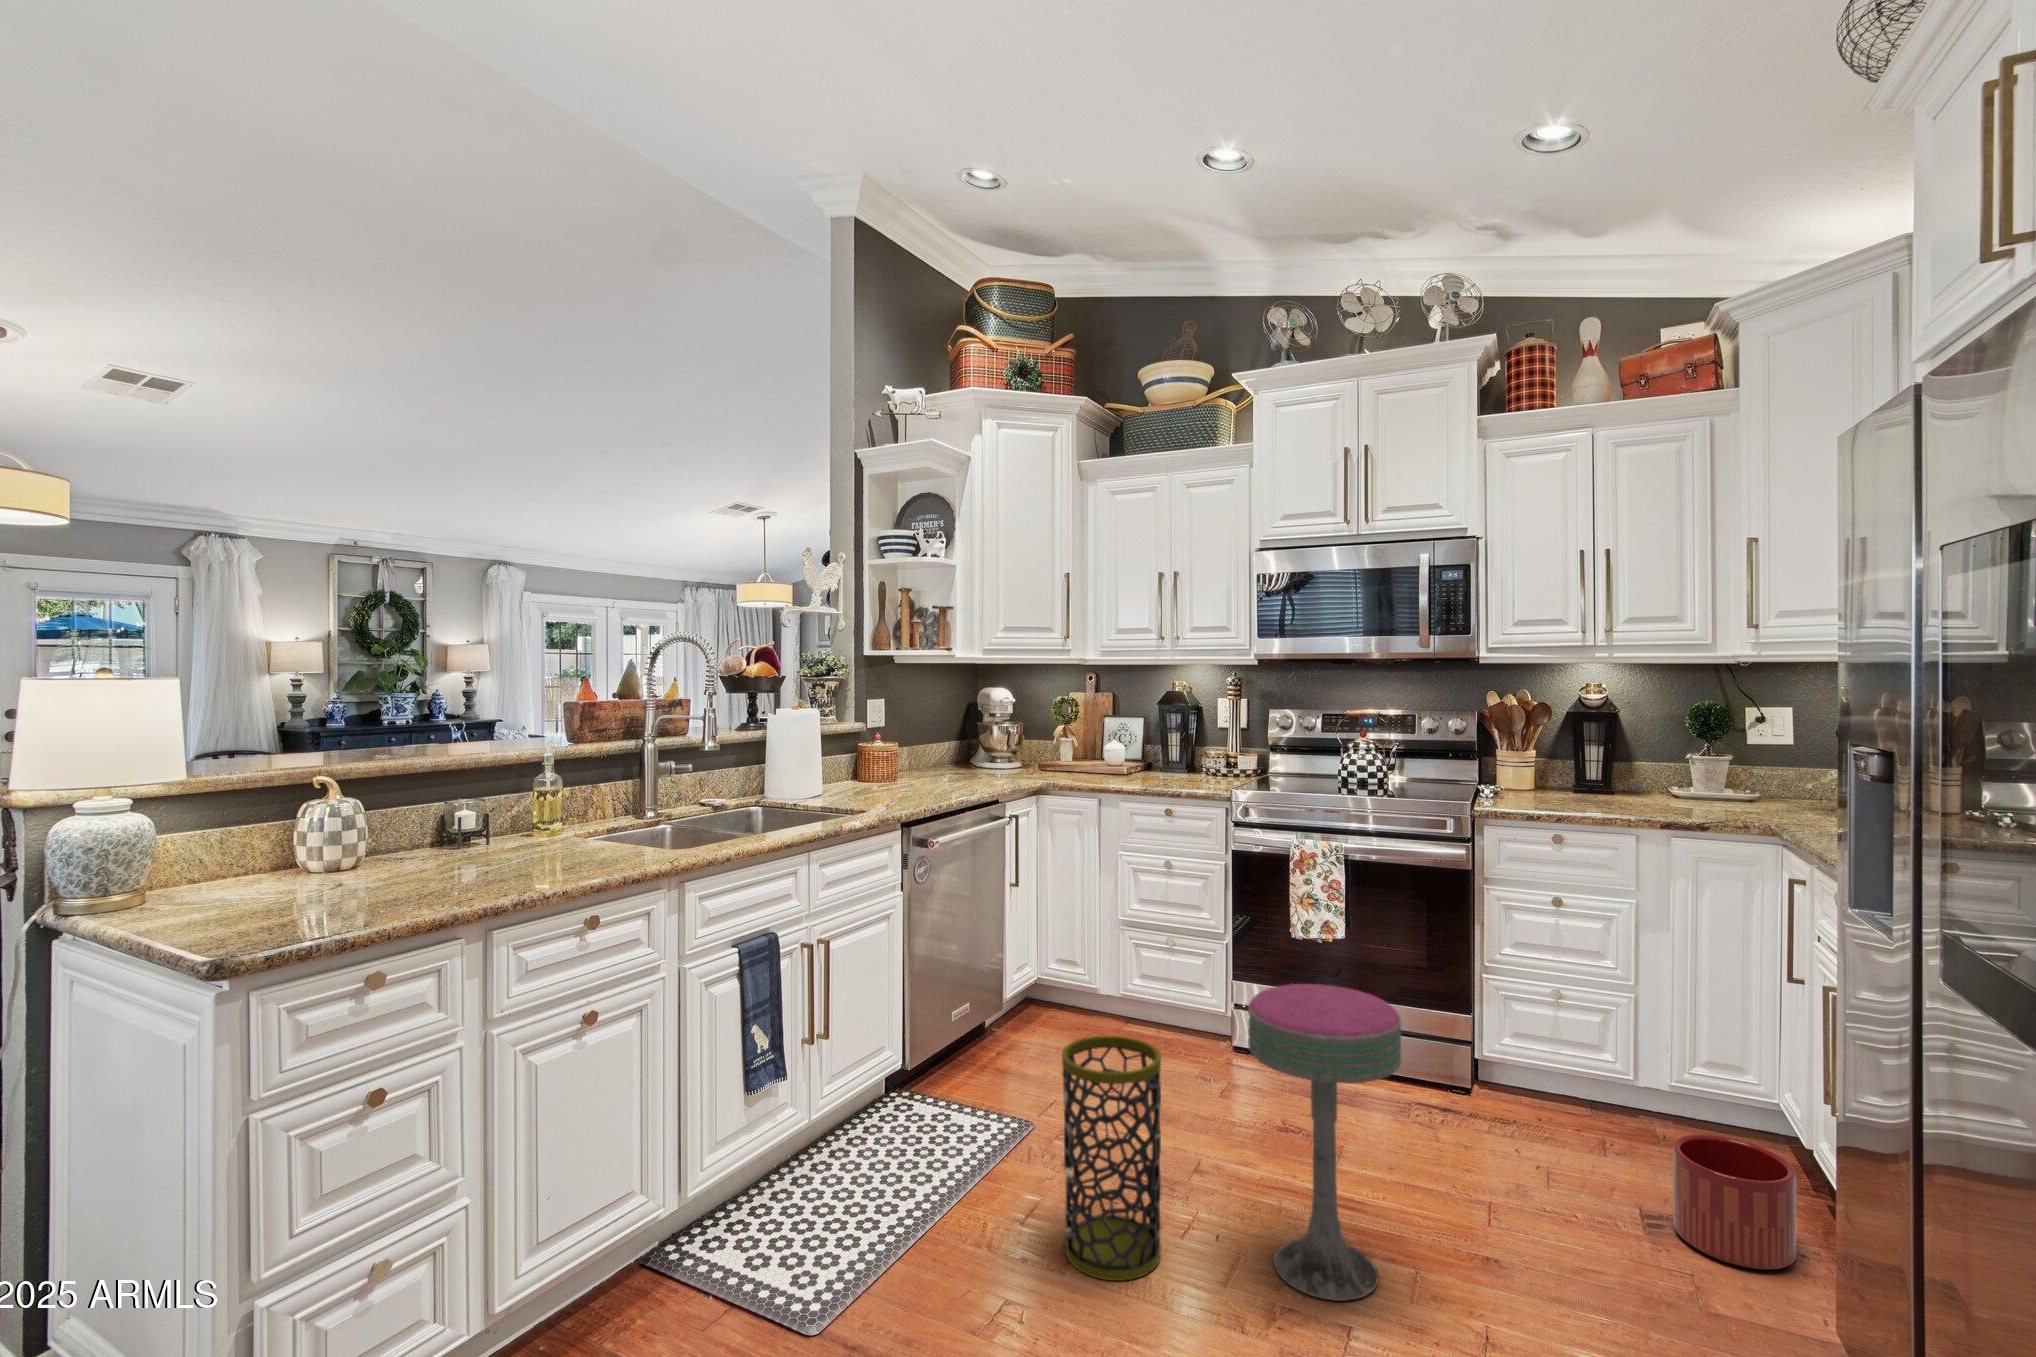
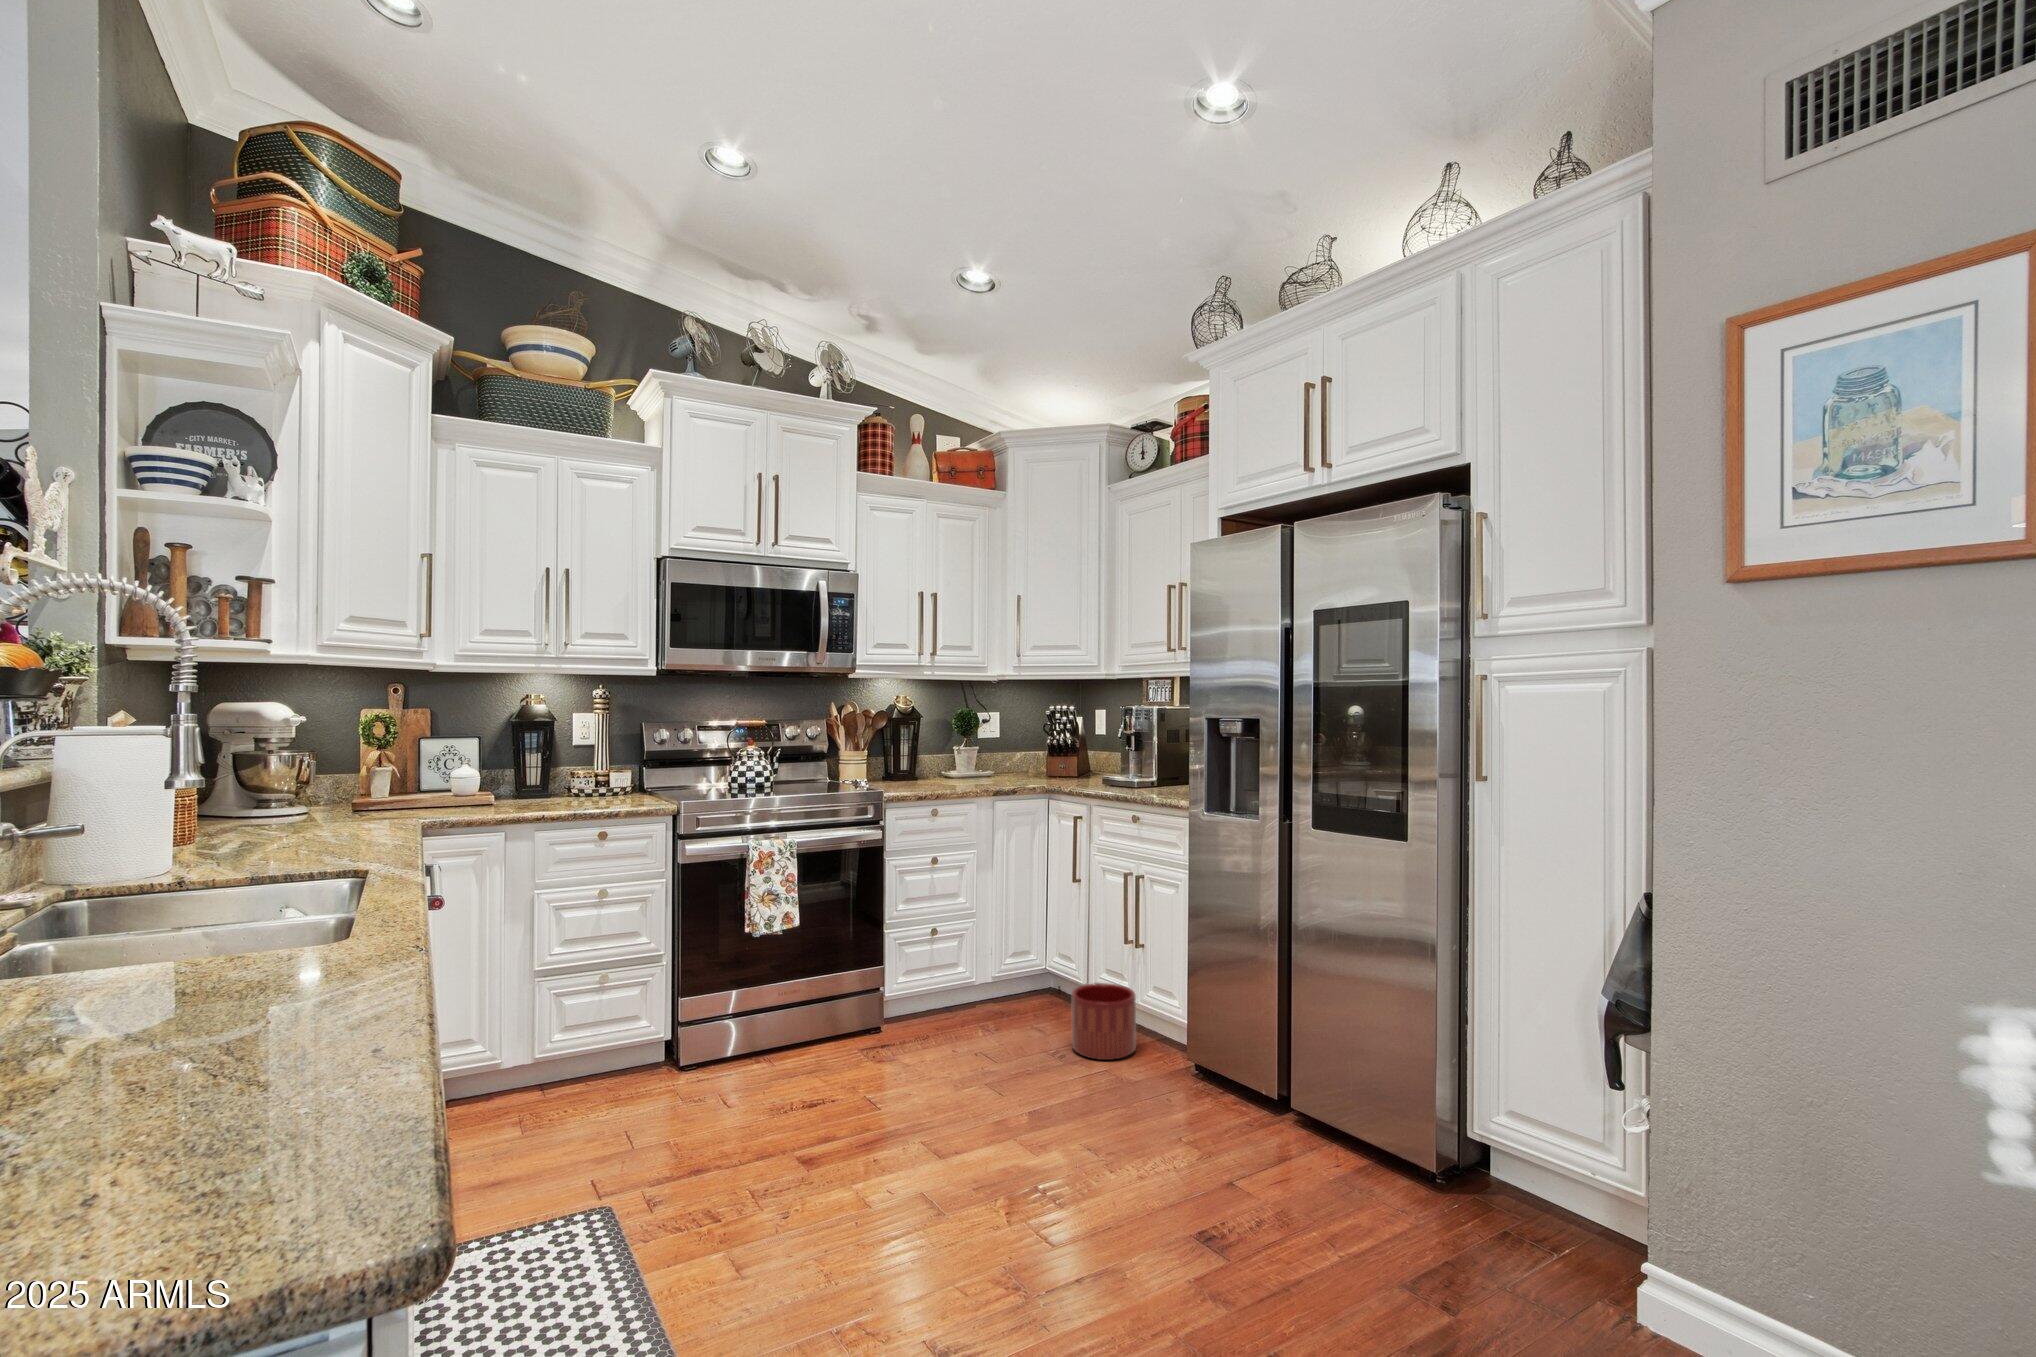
bar stool: present [1248,984,1401,1301] -> none [932,937,1055,1198]
trash can: present [1062,1036,1161,1281] -> none [815,1038,916,1291]

